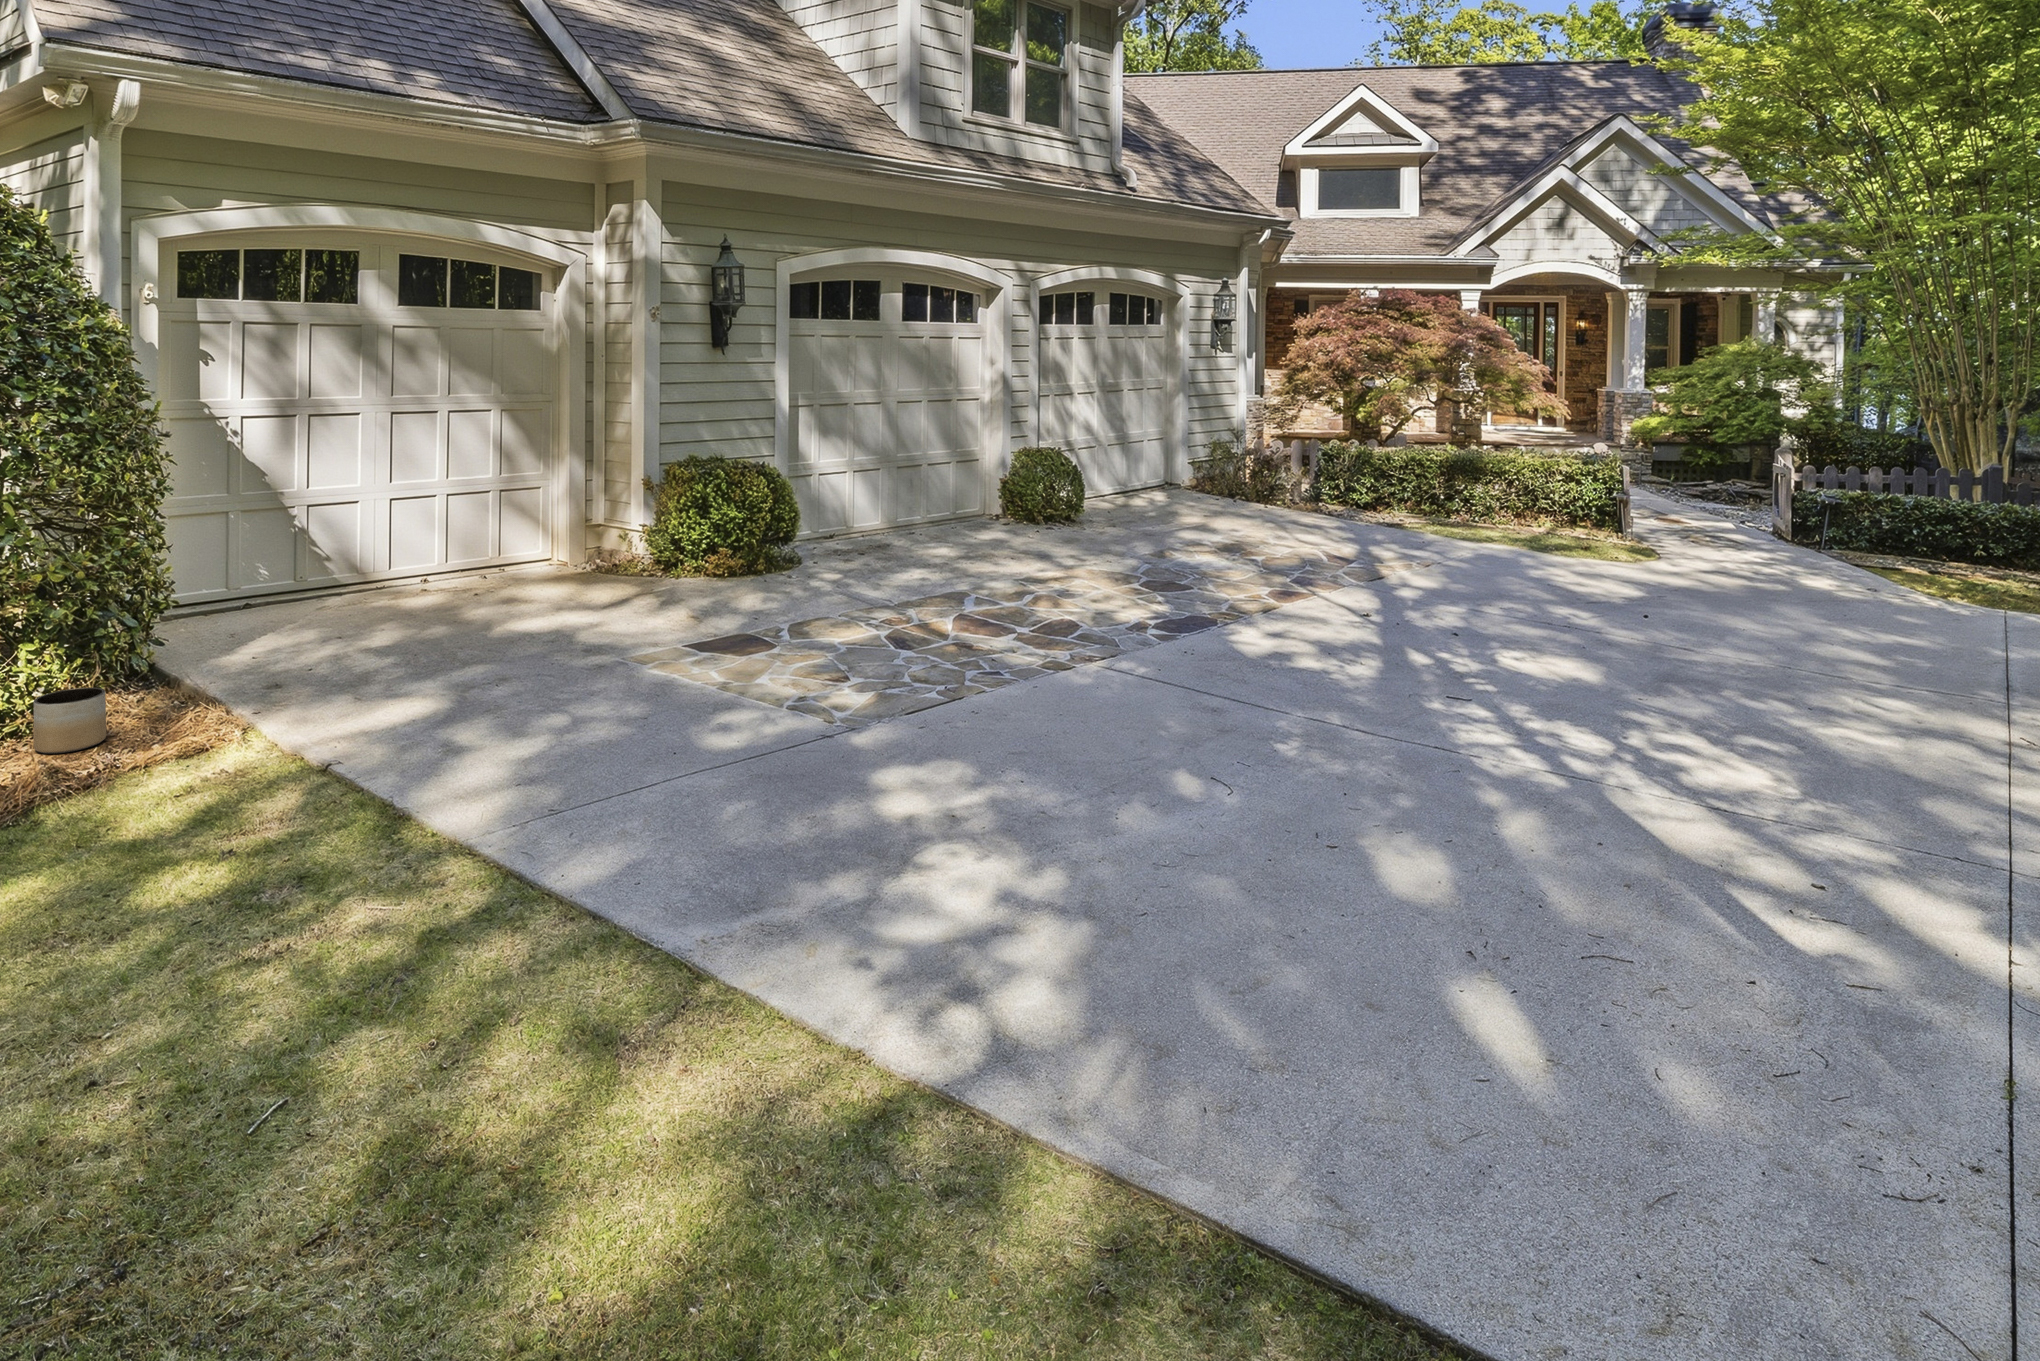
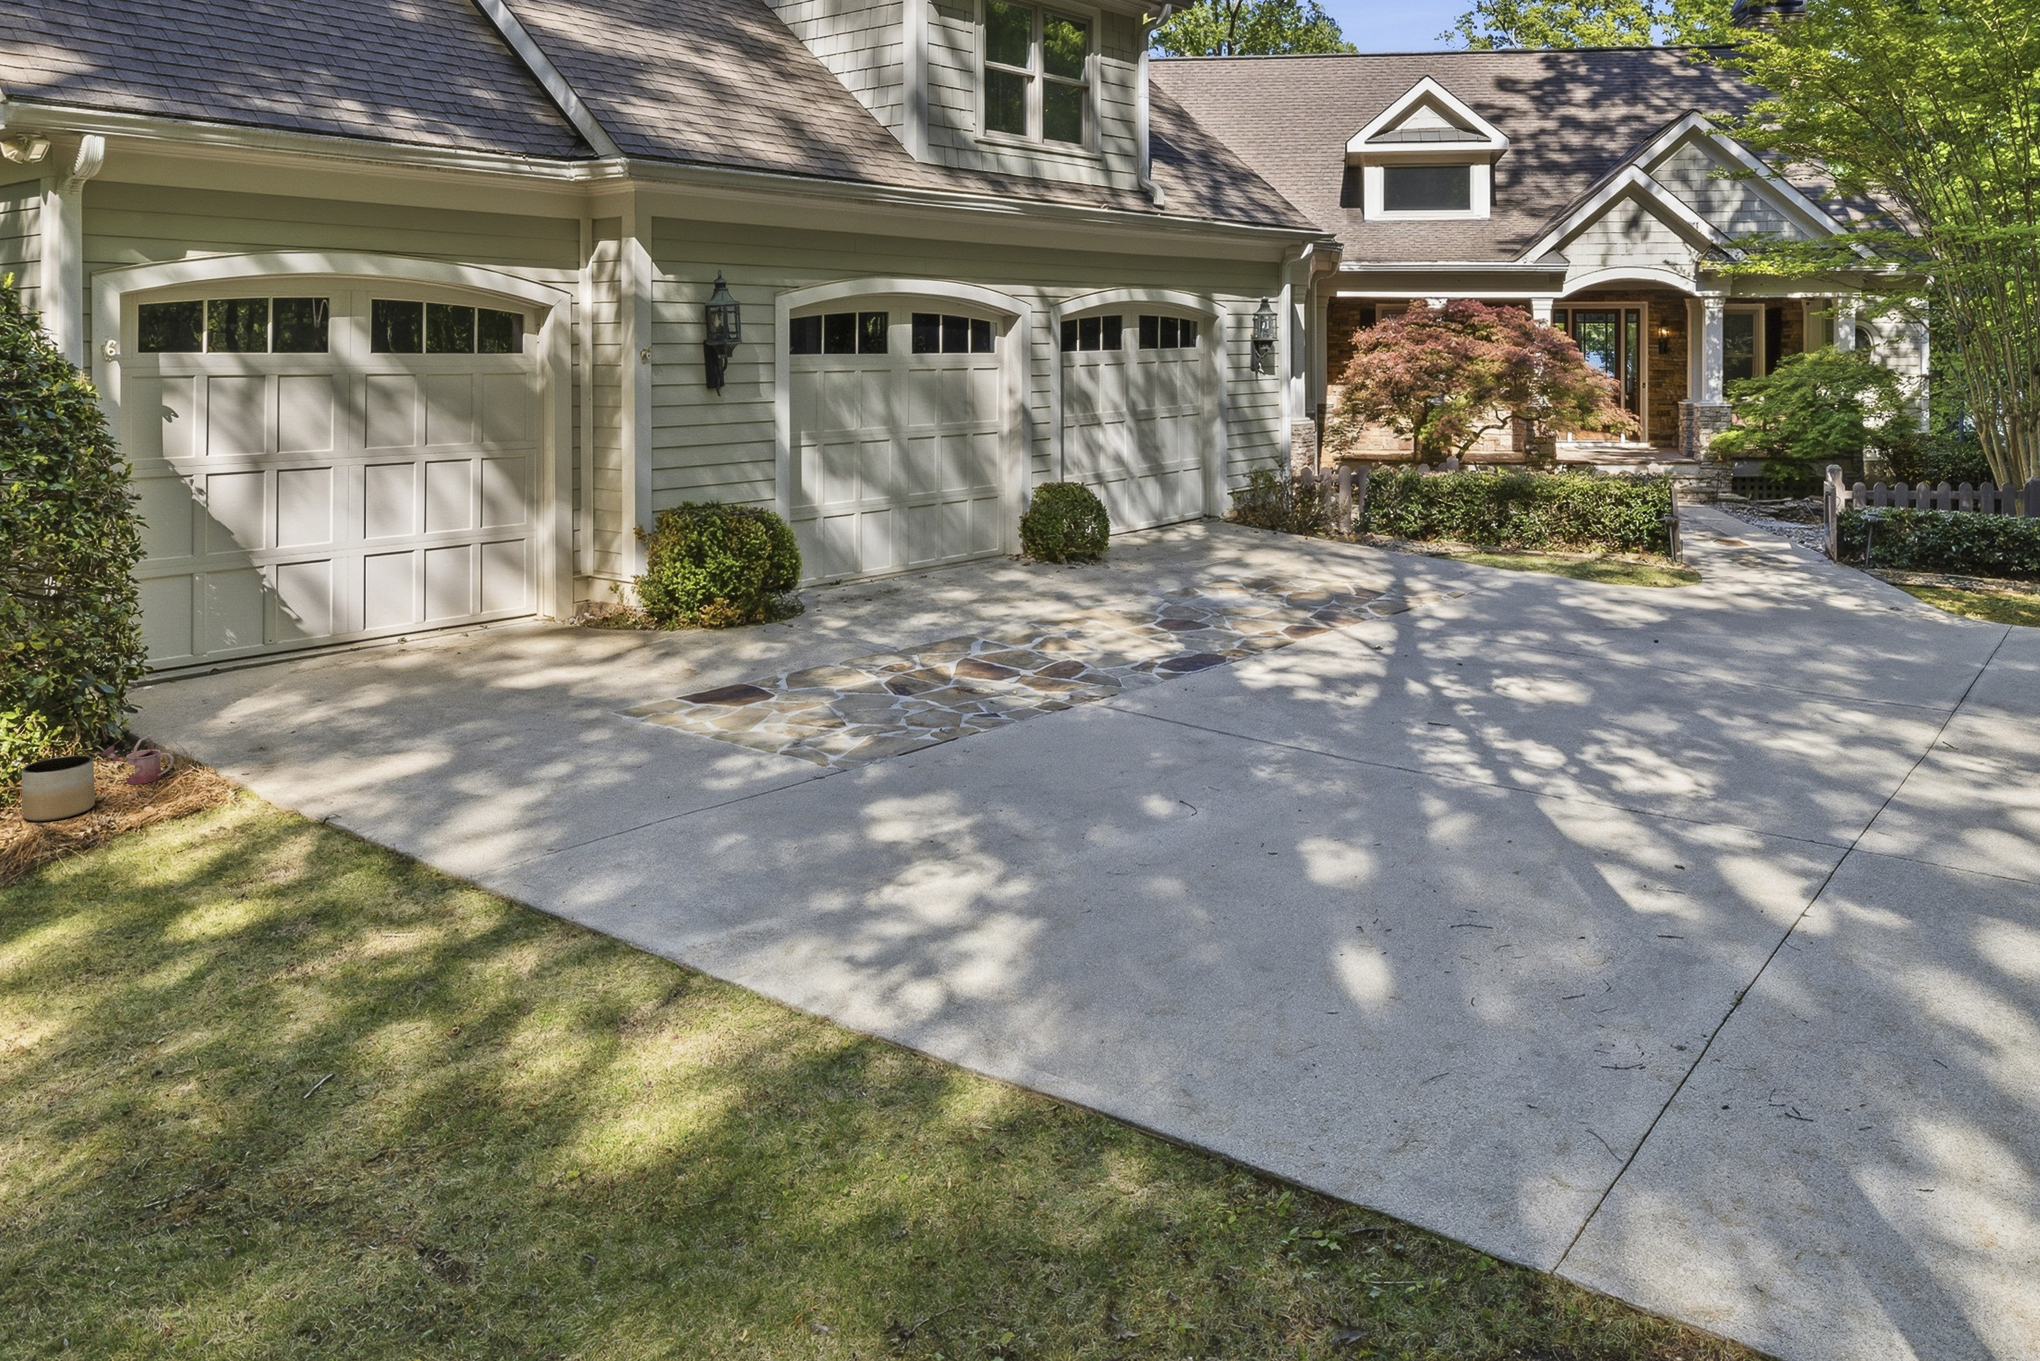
watering can: none [118,670,188,718] -> present [101,737,174,784]

